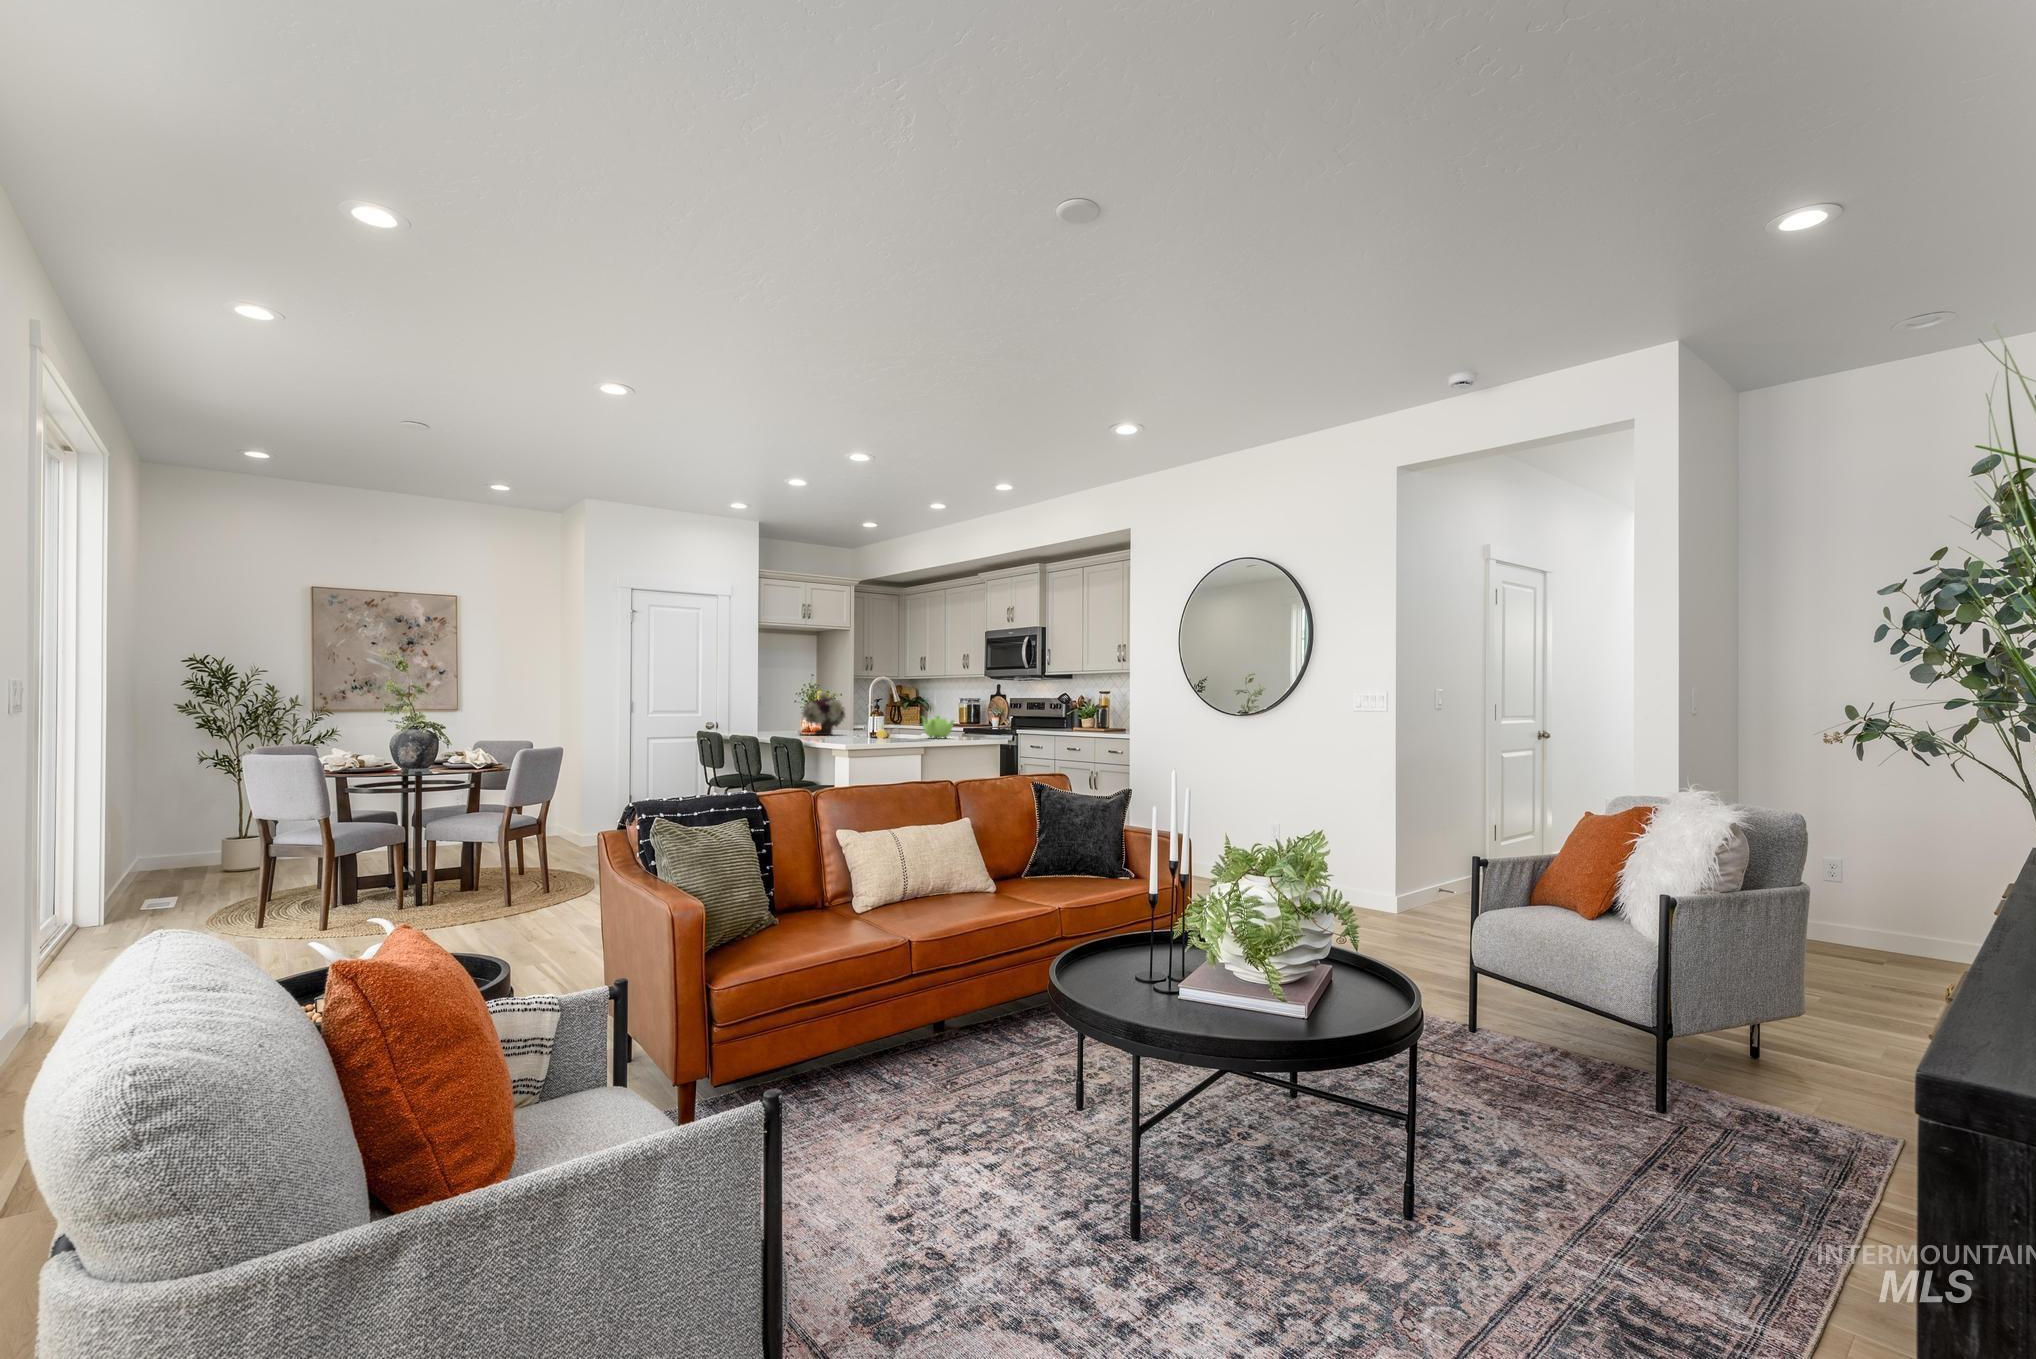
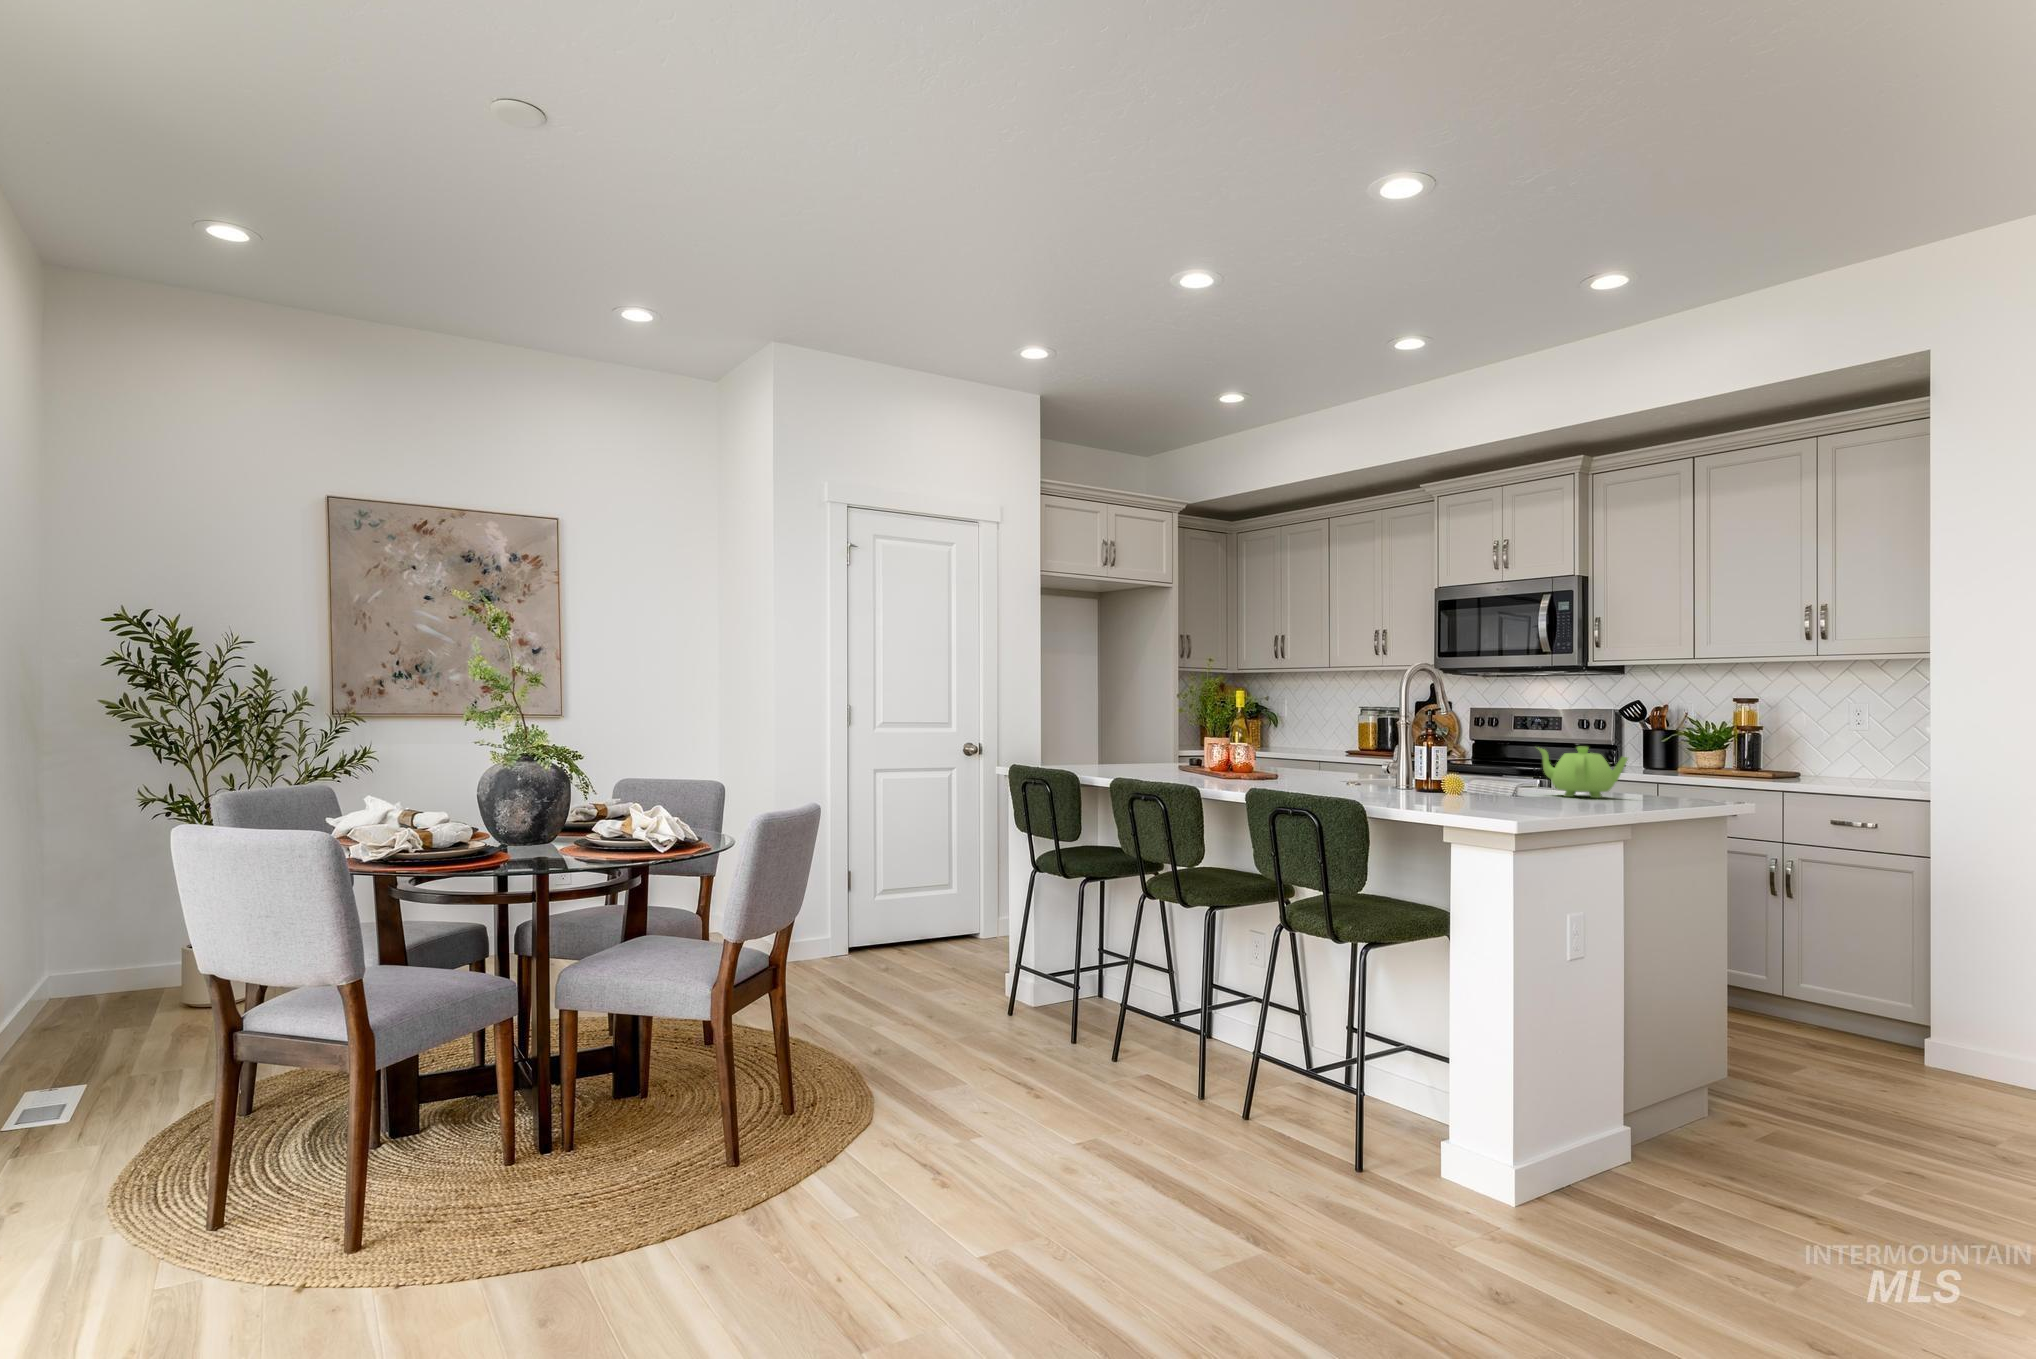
flower arrangement: present [802,691,845,735] -> none [1242,690,1324,780]

